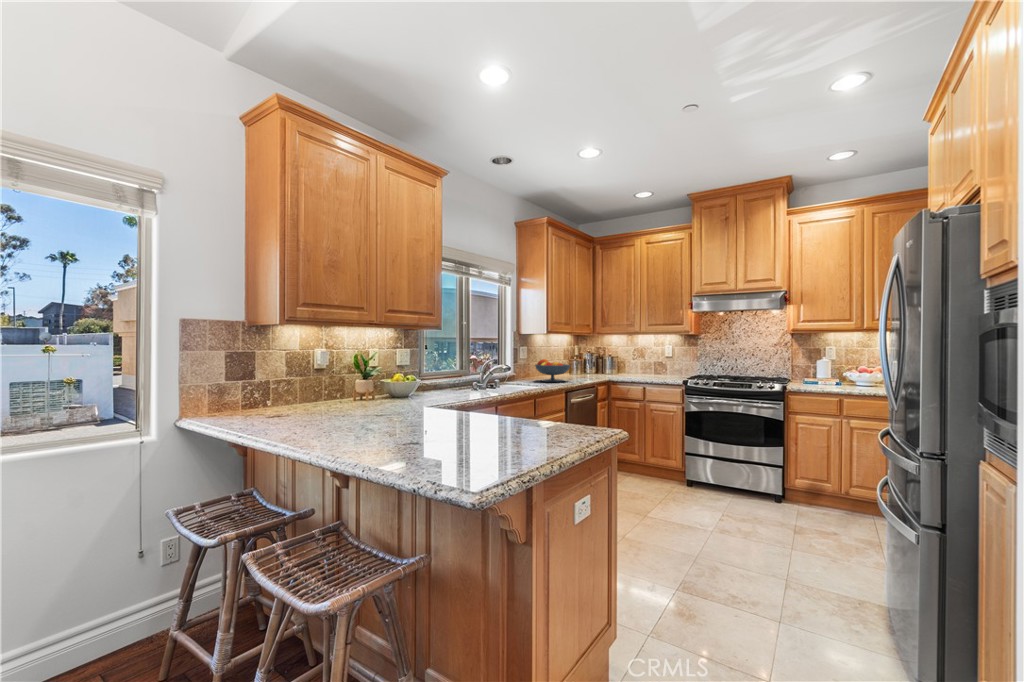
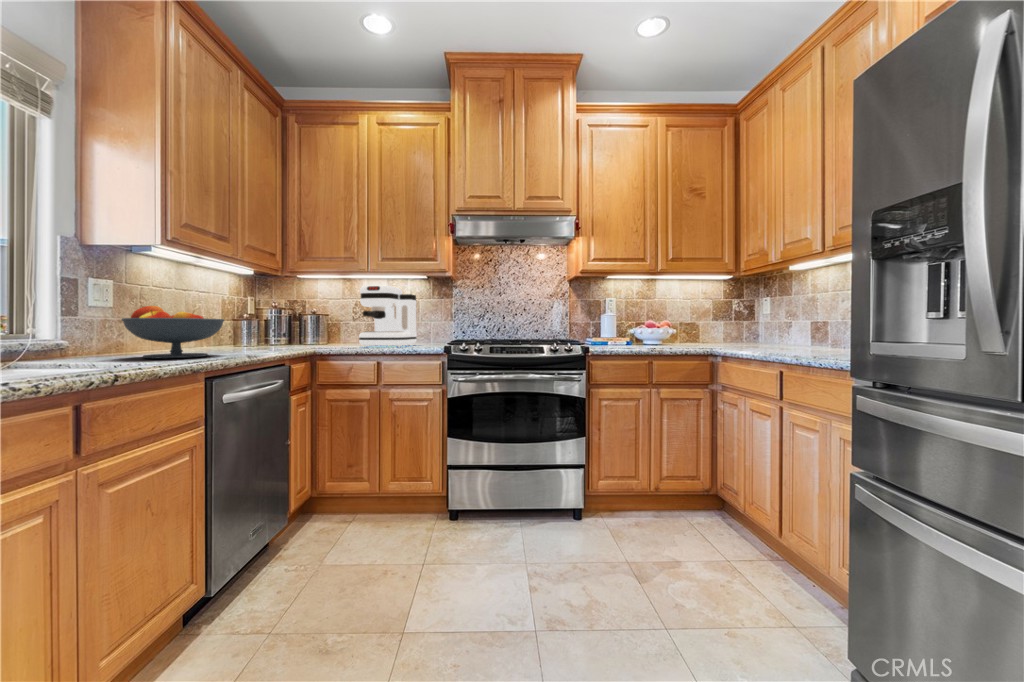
coffee maker: none [633,344,668,379] -> present [359,285,417,347]

